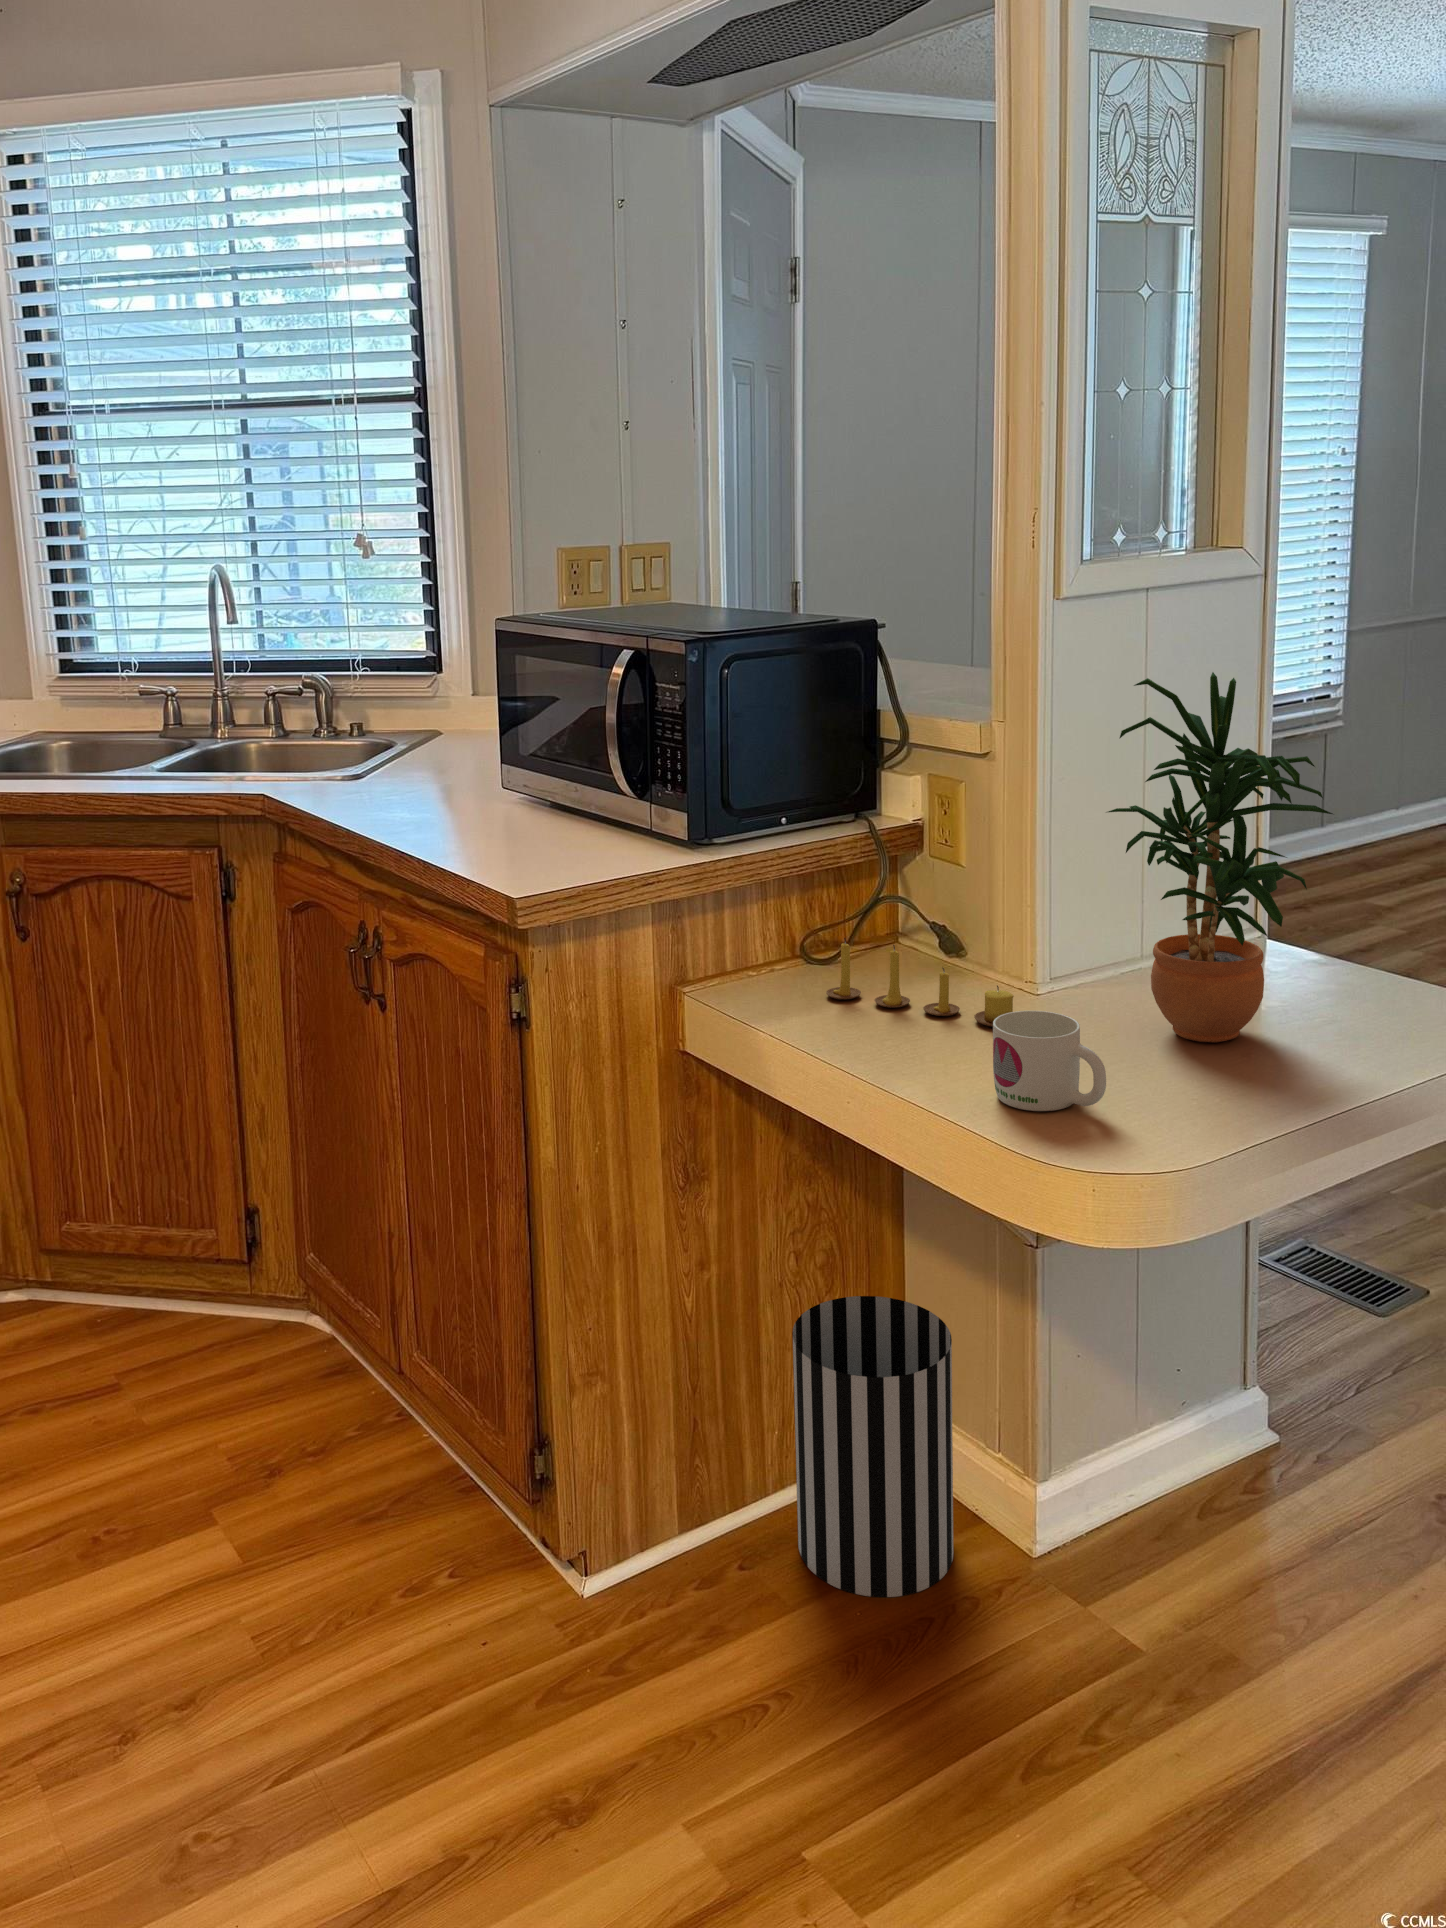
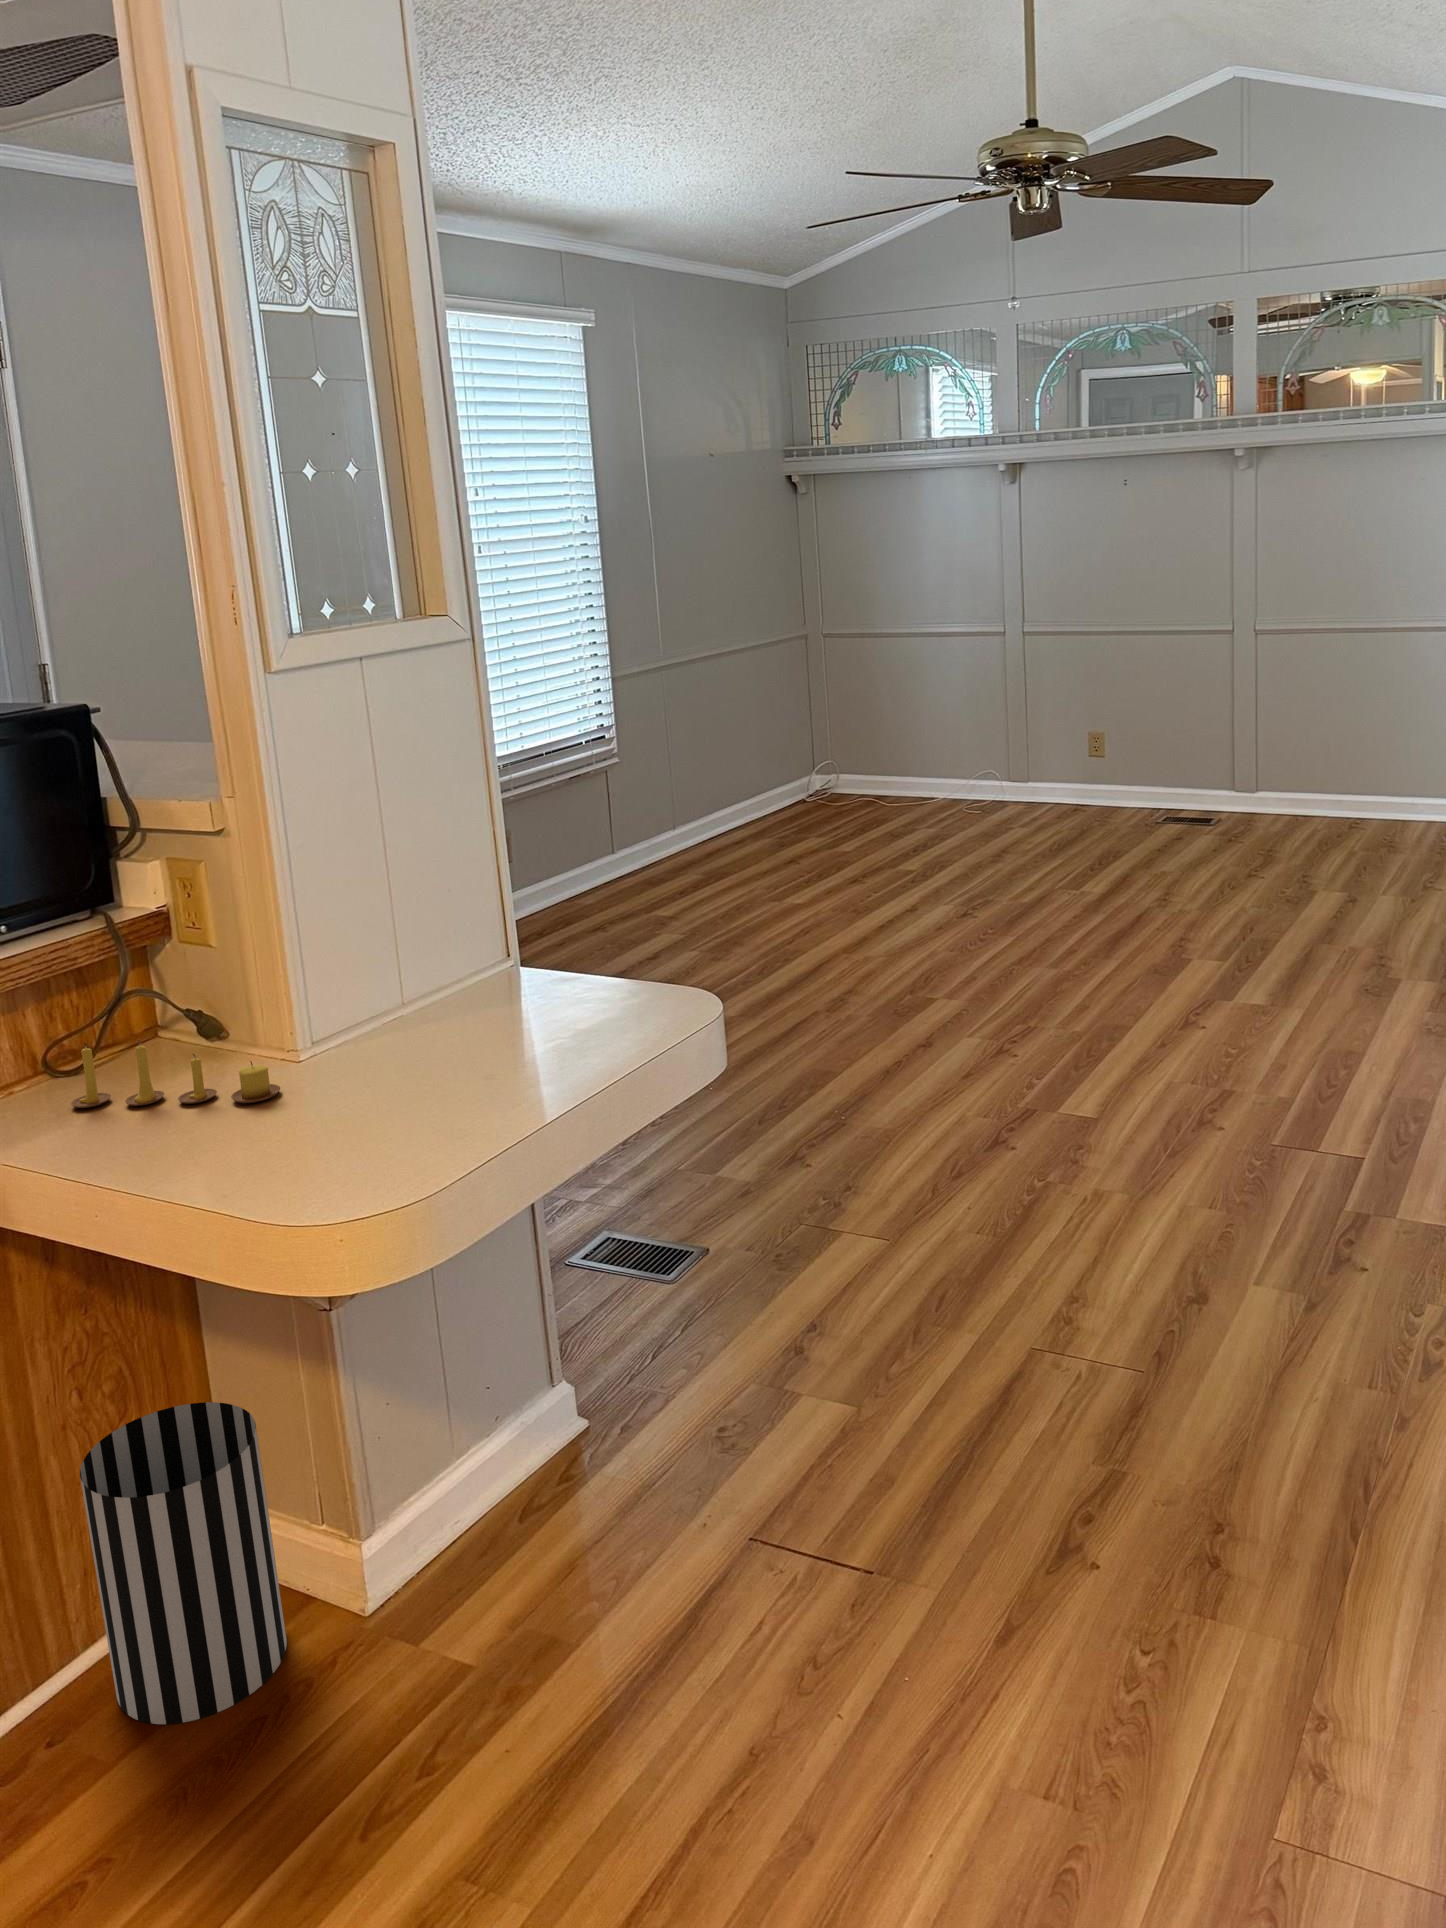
potted plant: present [1108,672,1333,1043] -> none [333,732,534,1077]
mug: present [993,1011,1106,1111] -> none [236,1077,352,1178]

